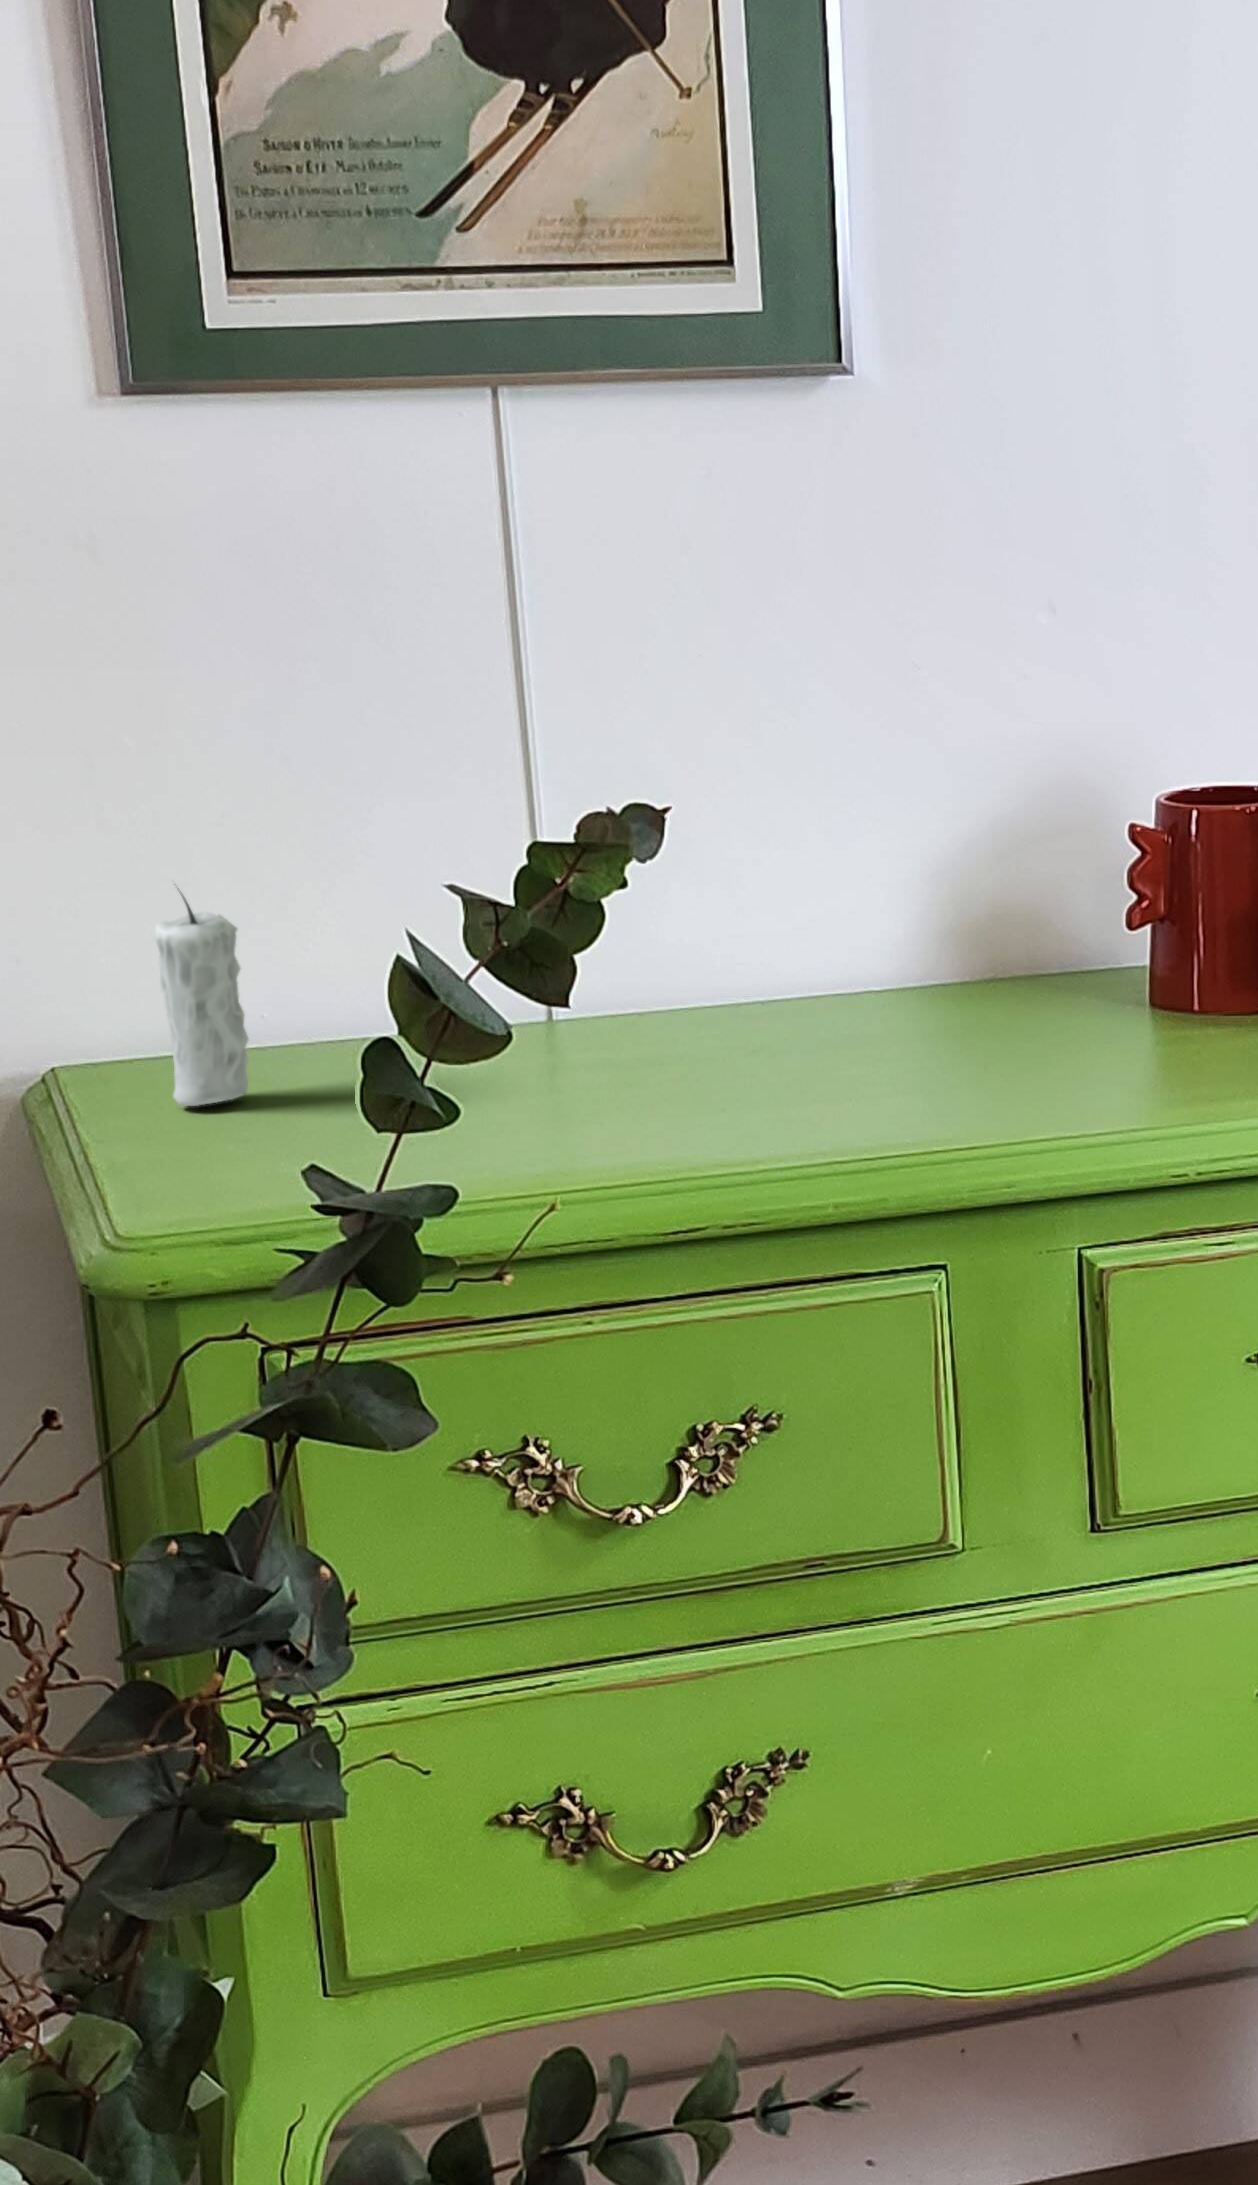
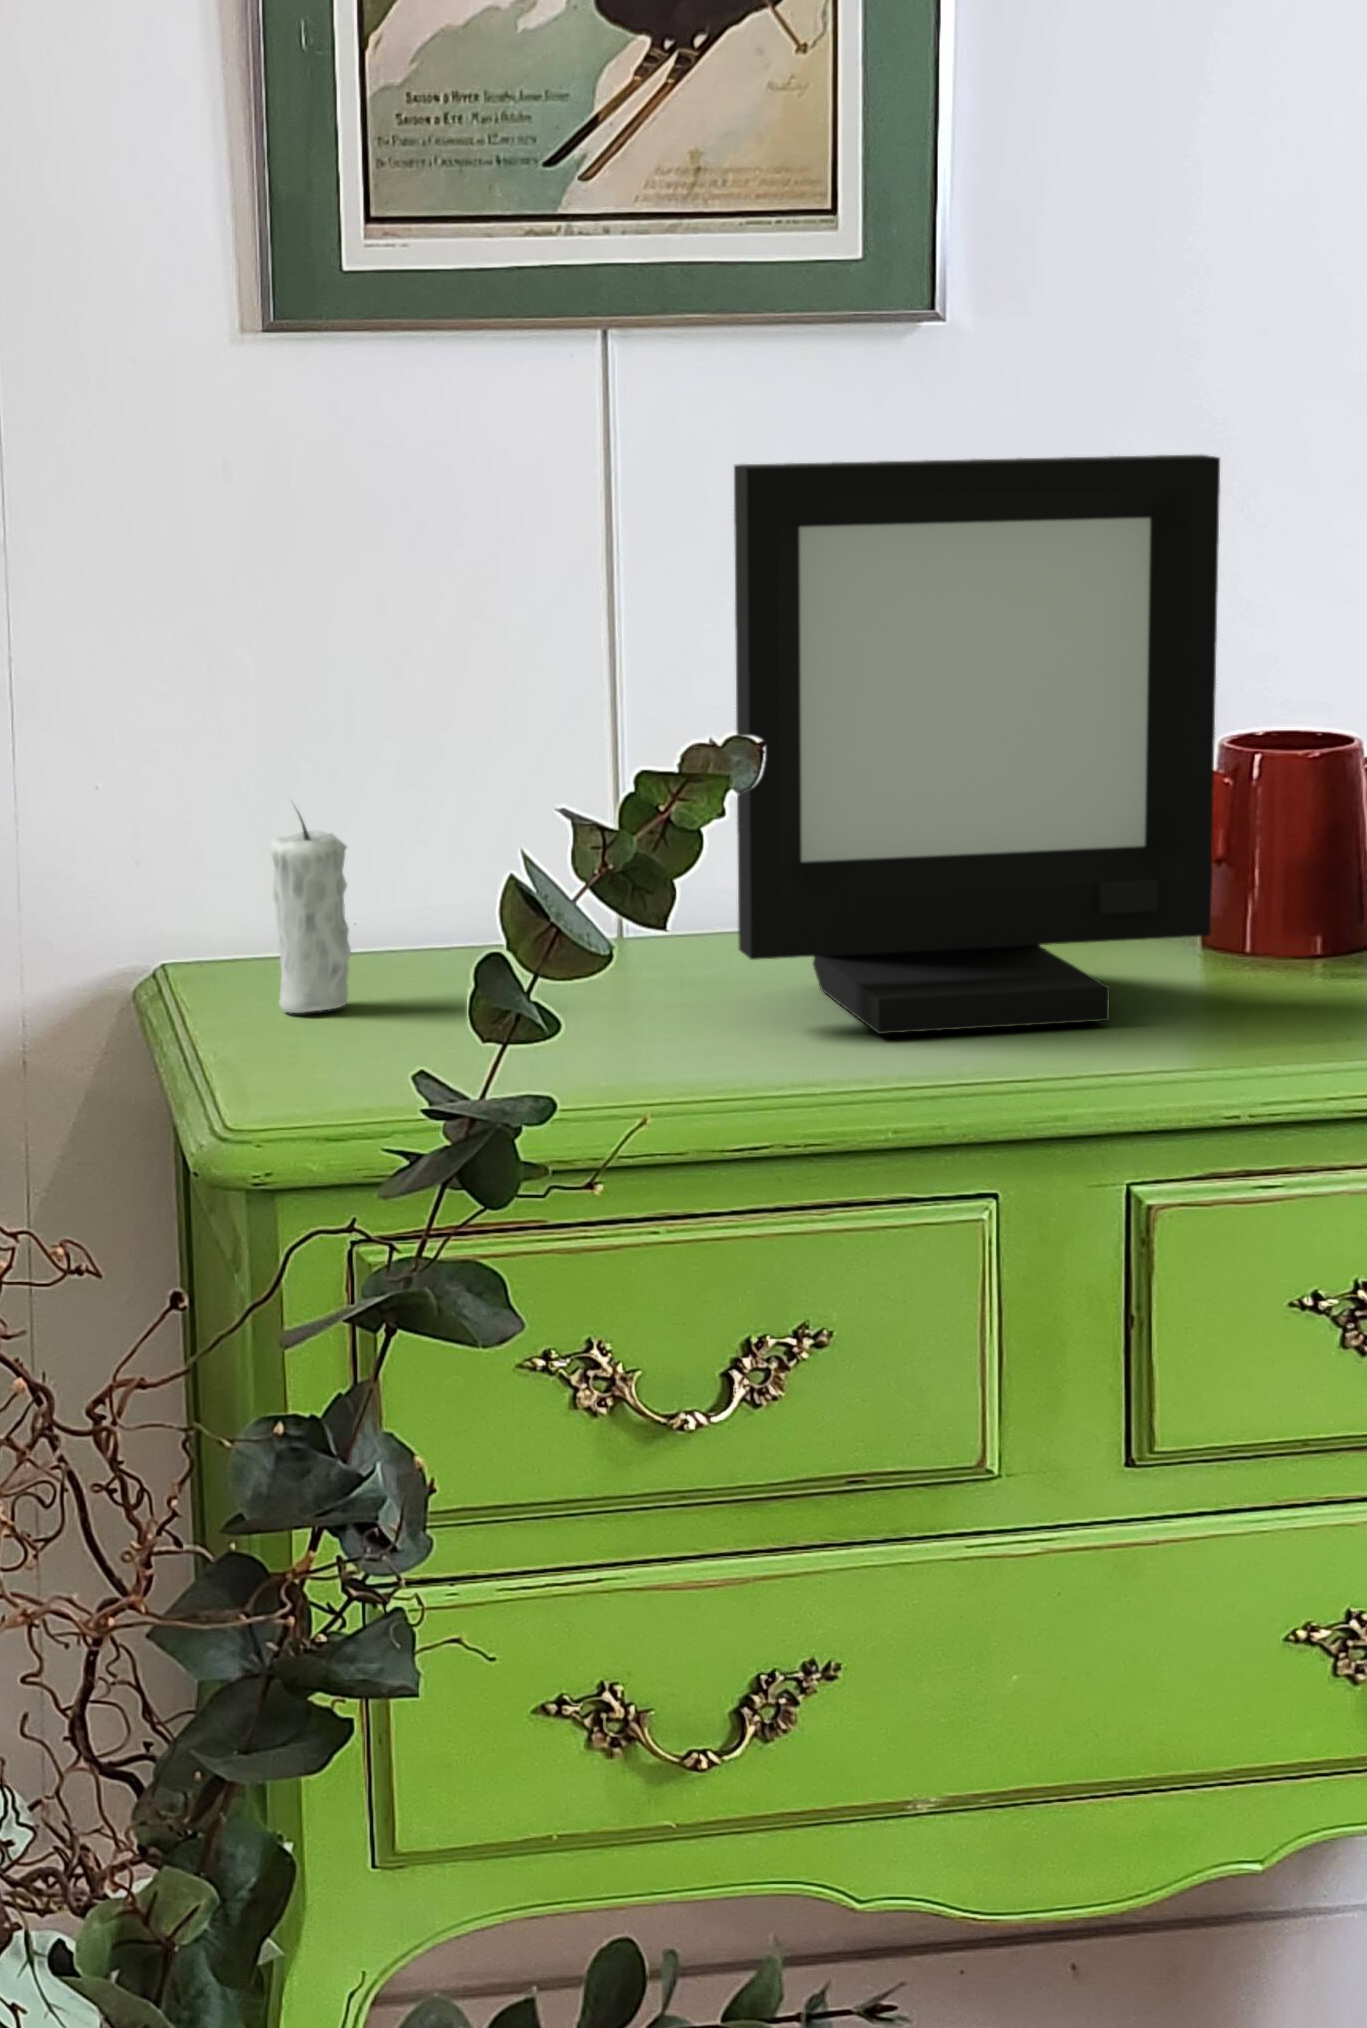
picture frame: none [627,489,1142,1101] -> present [734,455,1220,1034]

